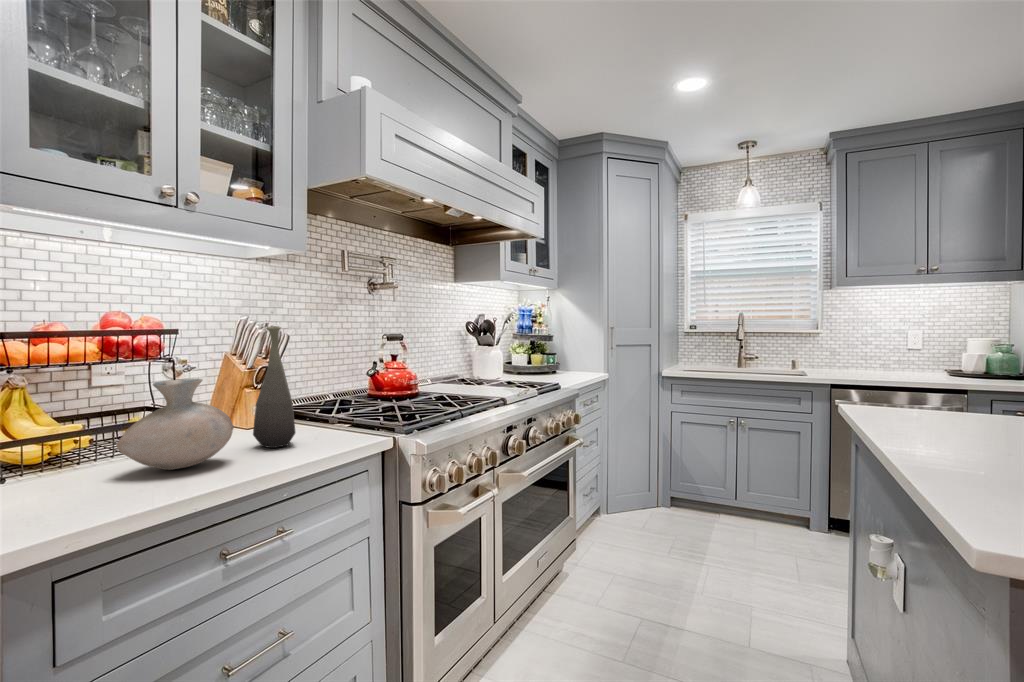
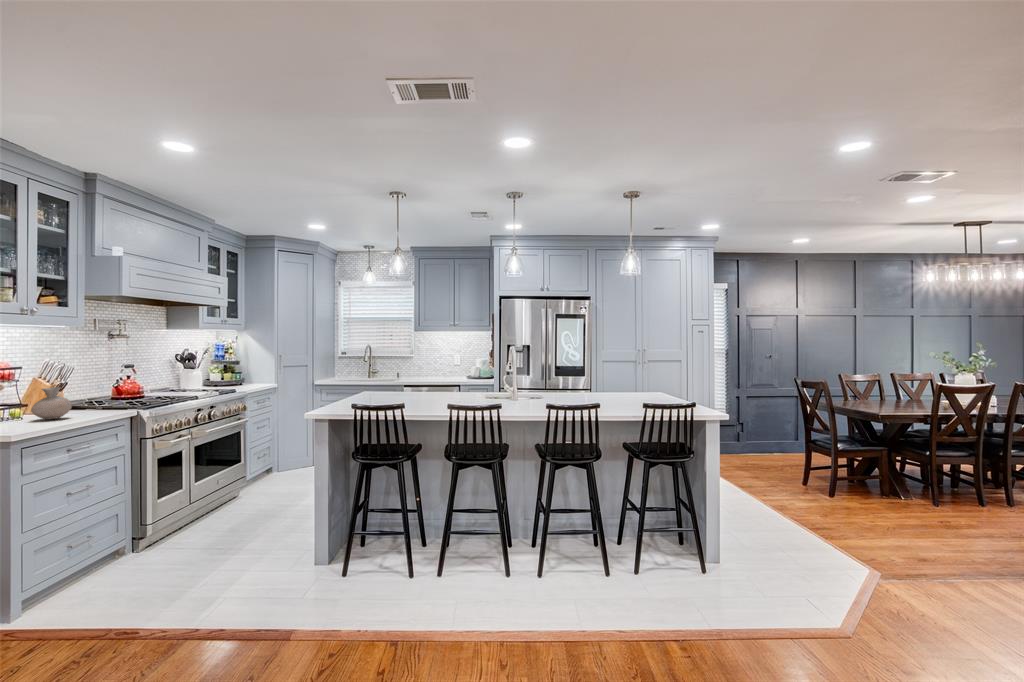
bottle: present [253,326,295,448] -> none [73,367,94,414]

